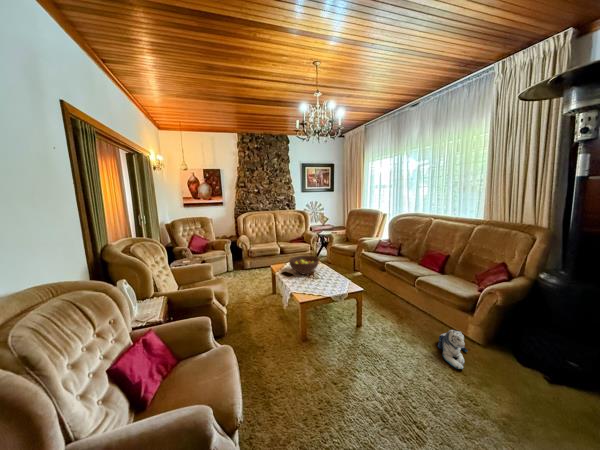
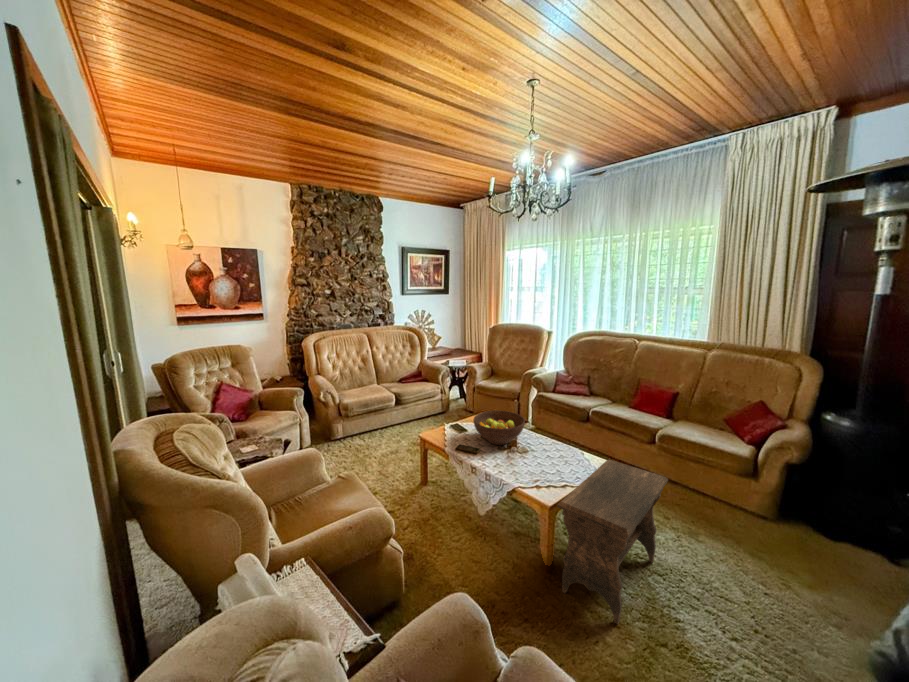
footstool: none [290,285,372,372] -> present [557,460,668,624]
plush toy: present [438,330,468,369] -> none [722,504,786,560]

